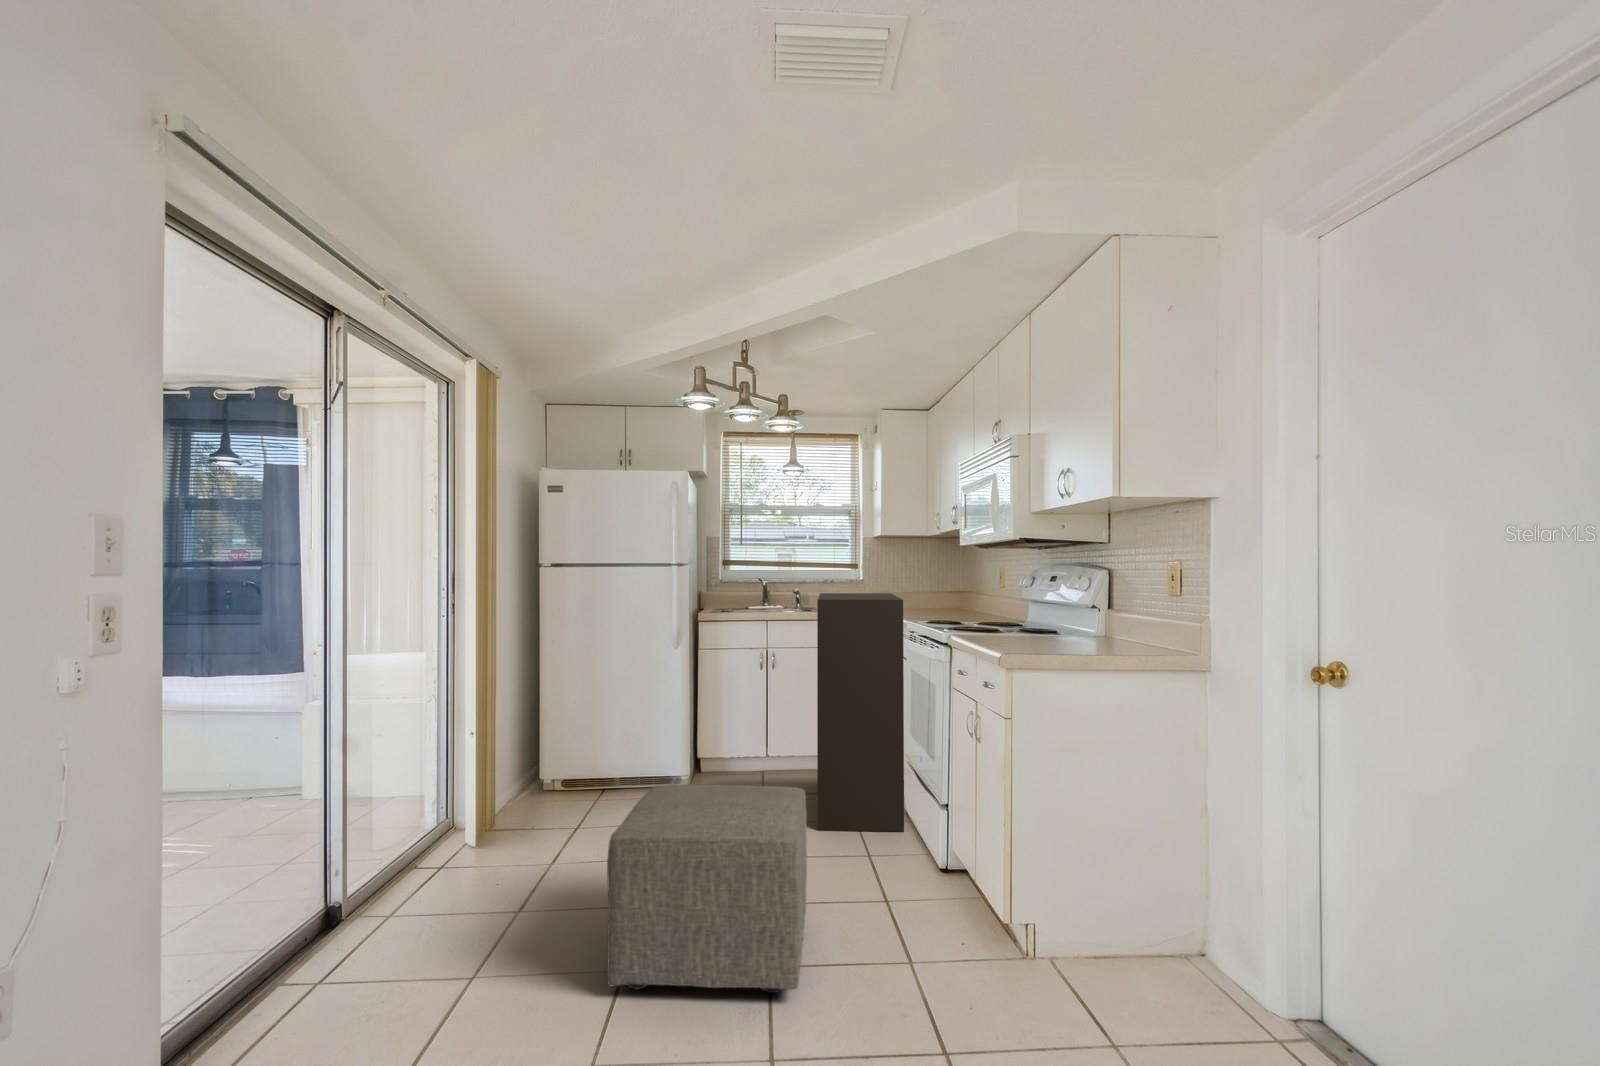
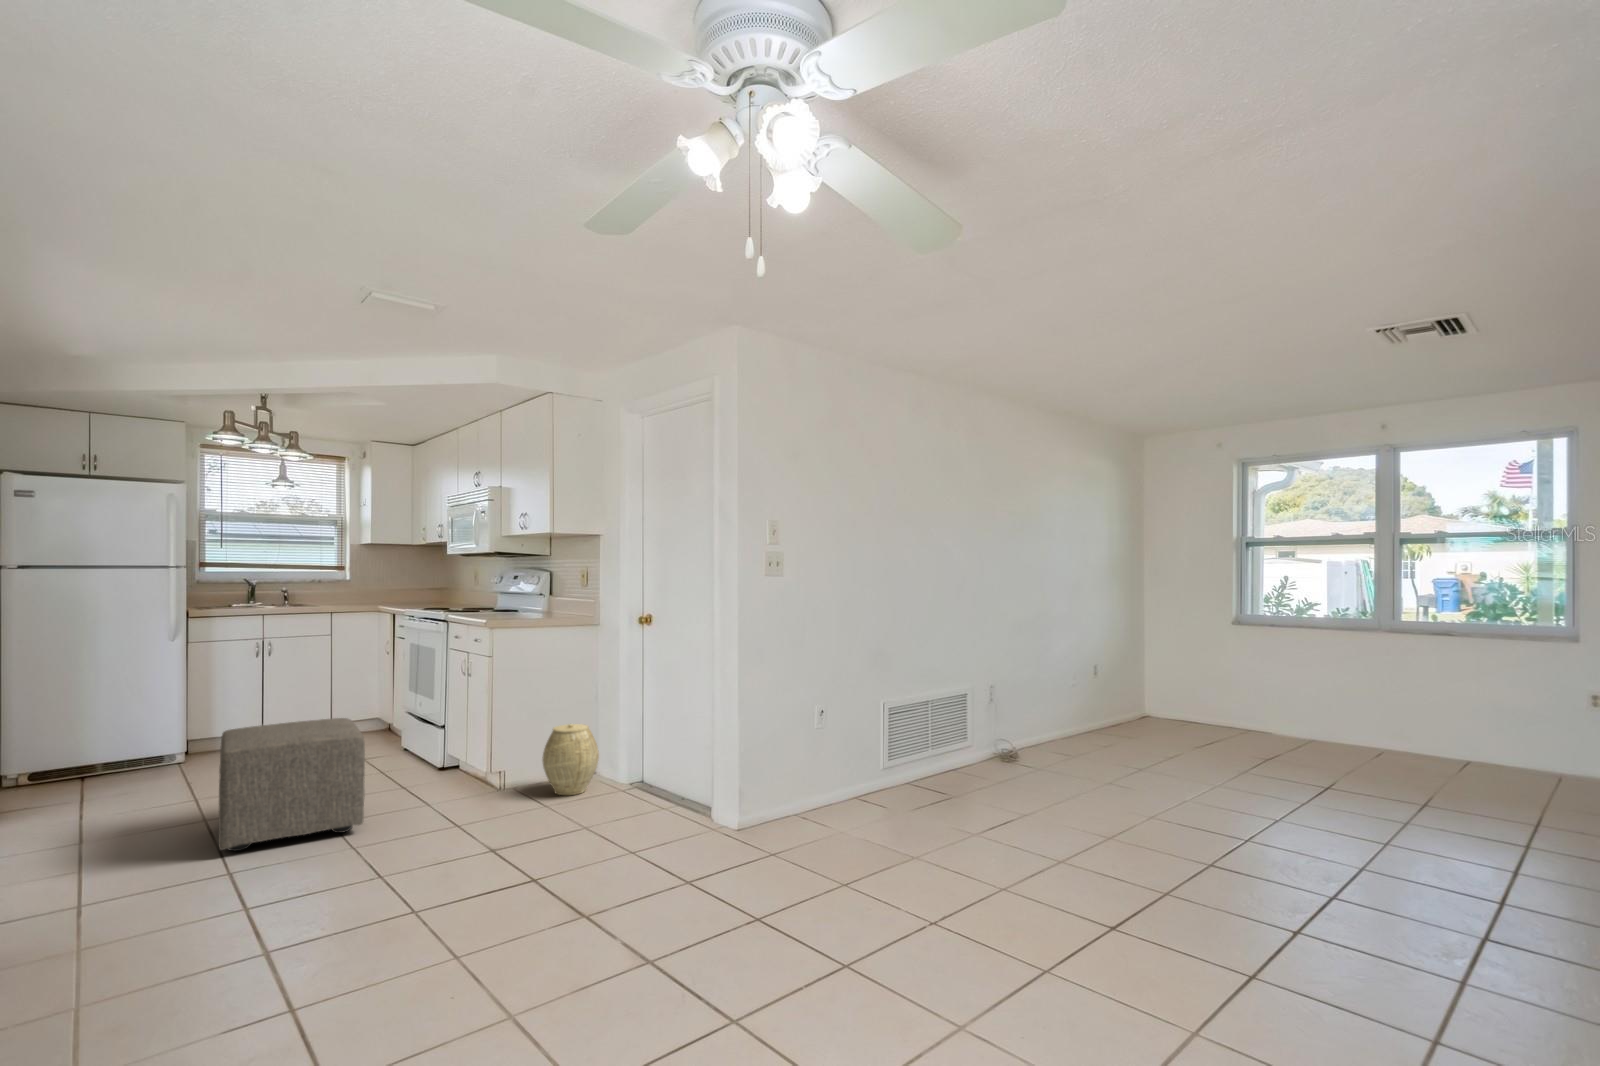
bookshelf: present [817,593,904,832] -> none [317,590,406,767]
woven basket: none [1102,860,1218,1013] -> present [542,724,599,795]

